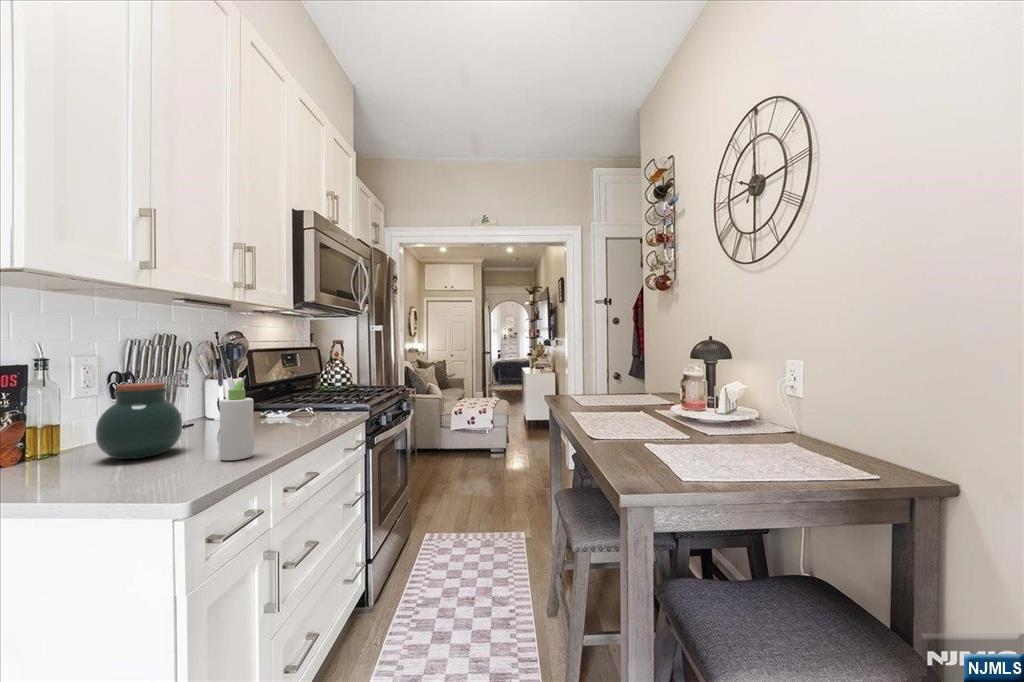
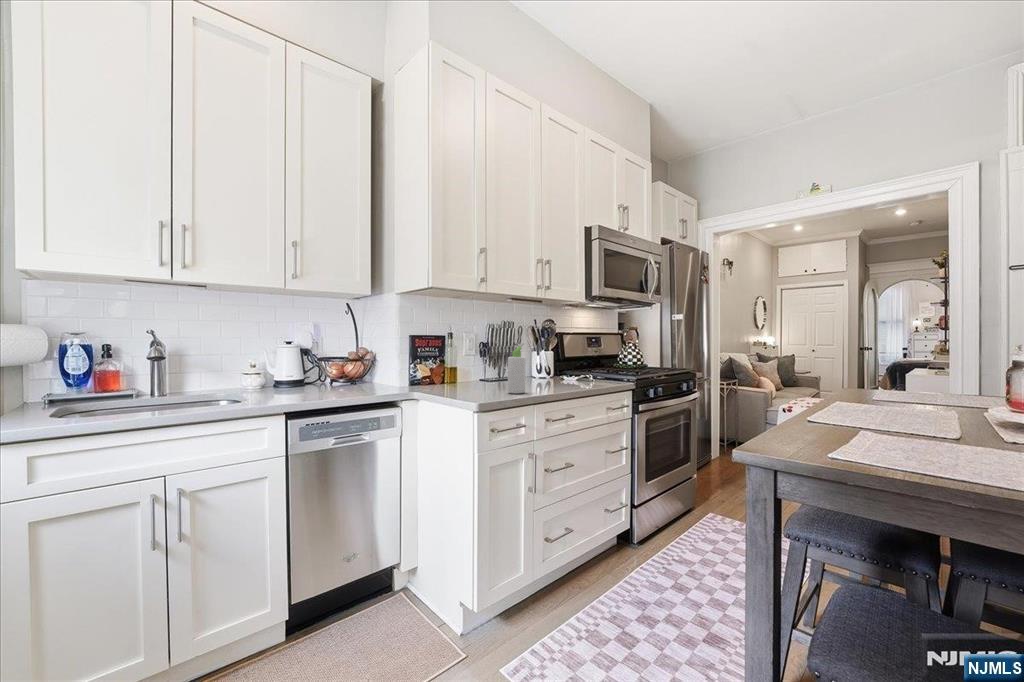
jar: present [96,383,182,459] -> none [463,347,500,388]

